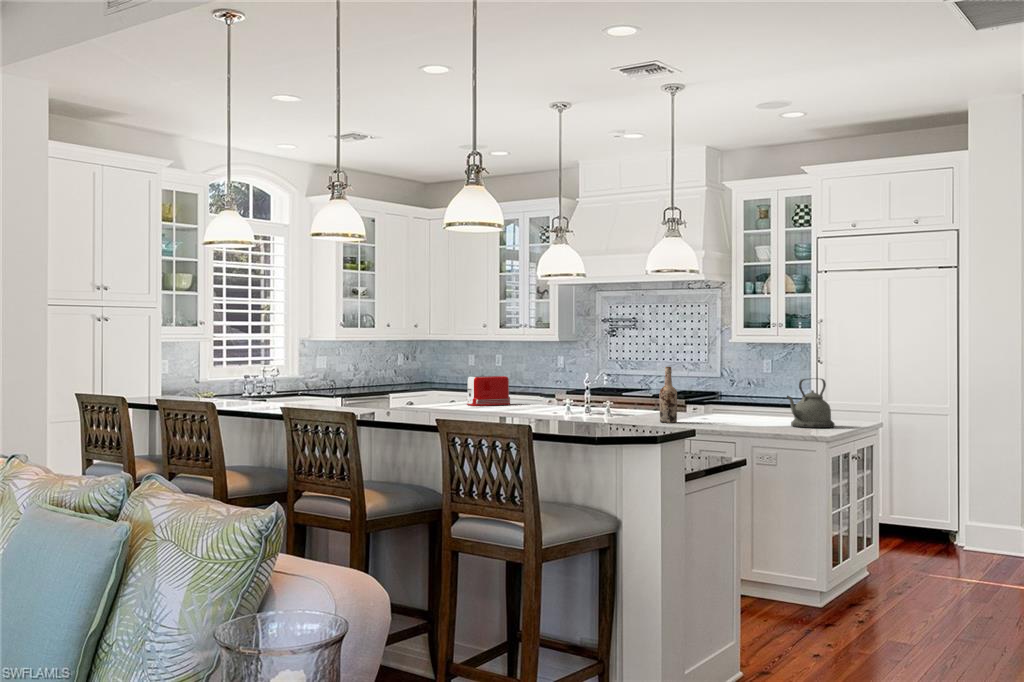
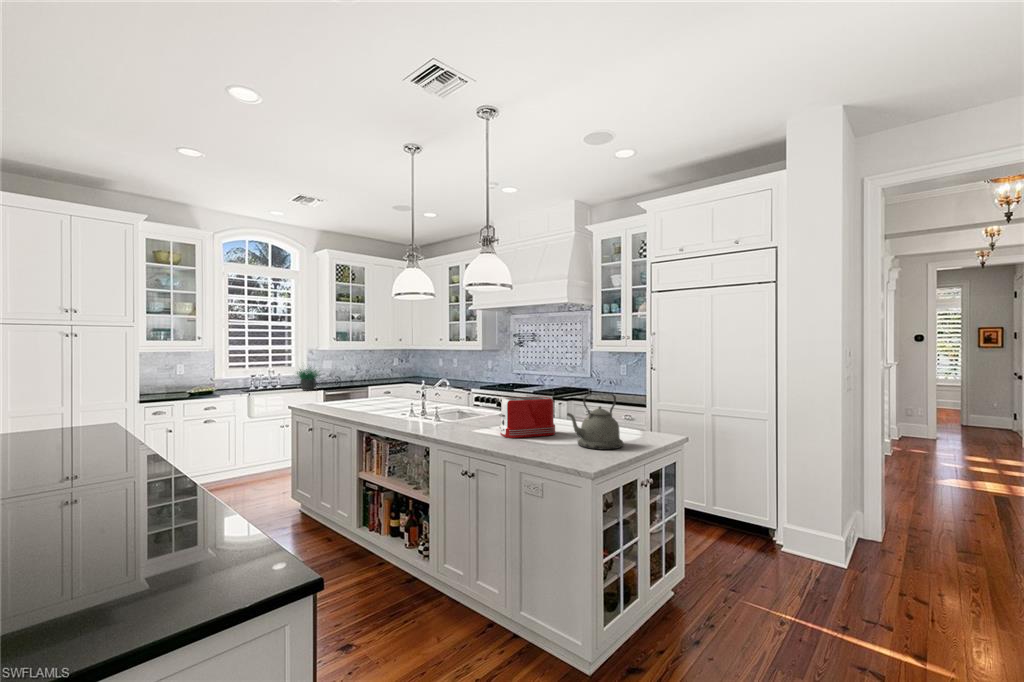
potted plant: none [298,353,345,398] -> present [297,367,318,391]
wine bottle: present [660,367,677,423] -> none [459,378,476,434]
toaster: present [466,376,510,406] -> present [499,397,555,438]

